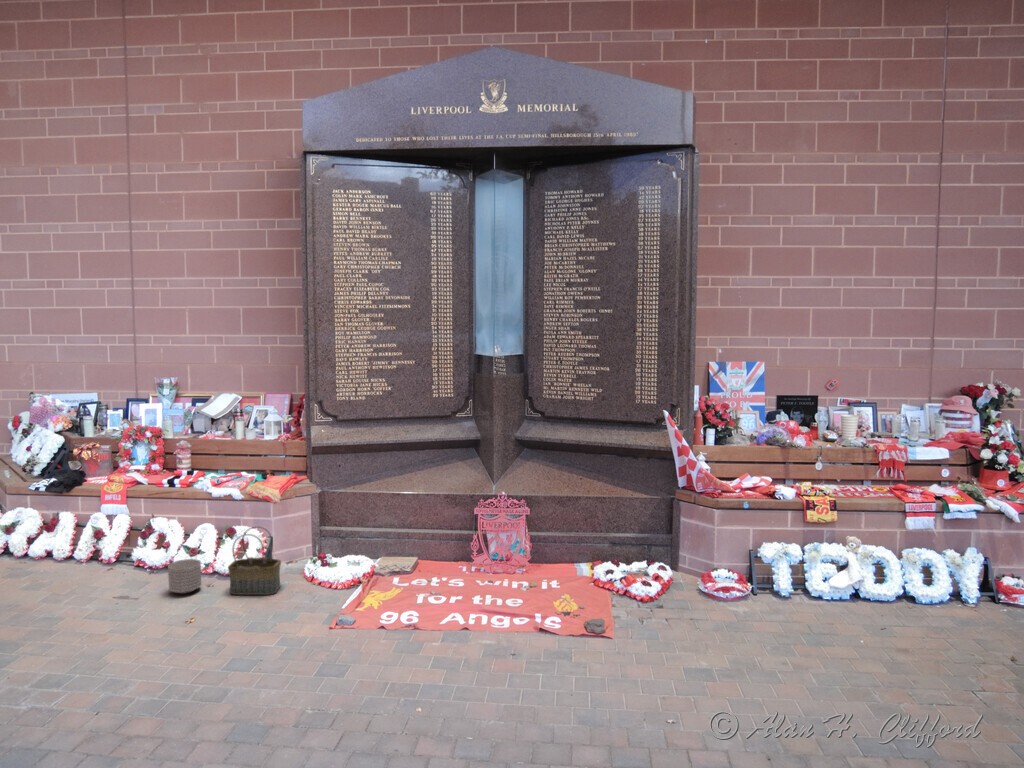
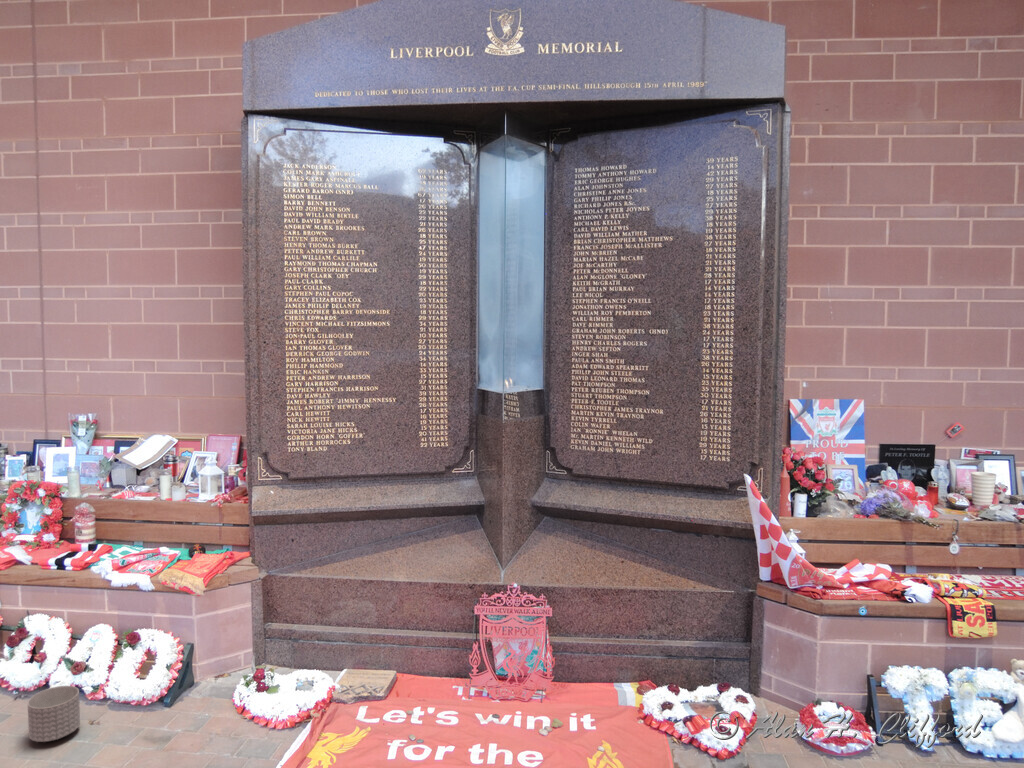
basket: present [228,526,281,595] -> none [115,639,195,744]

